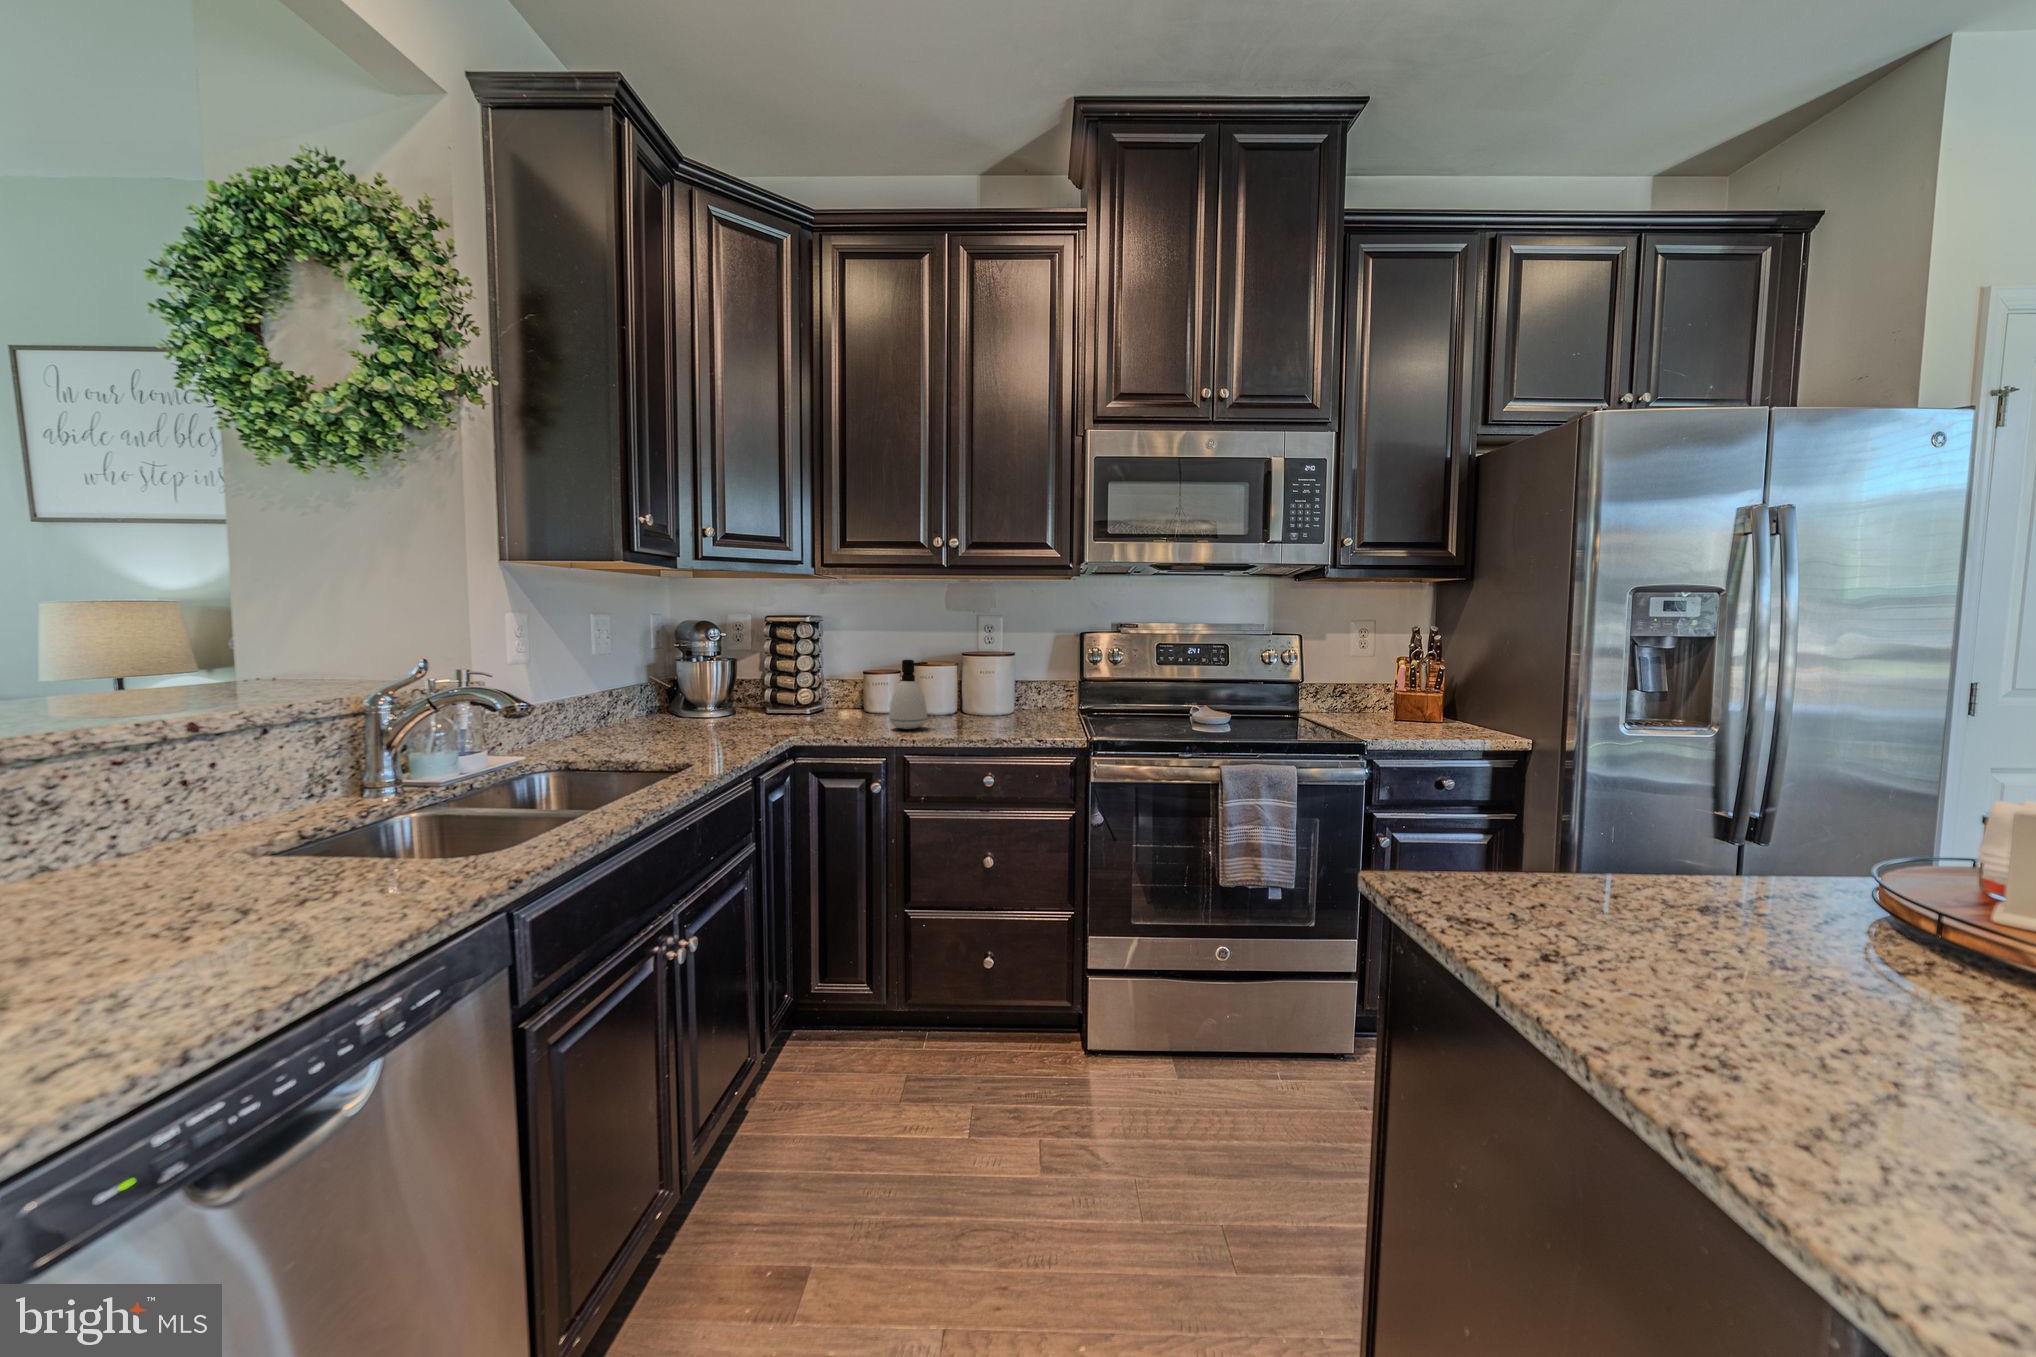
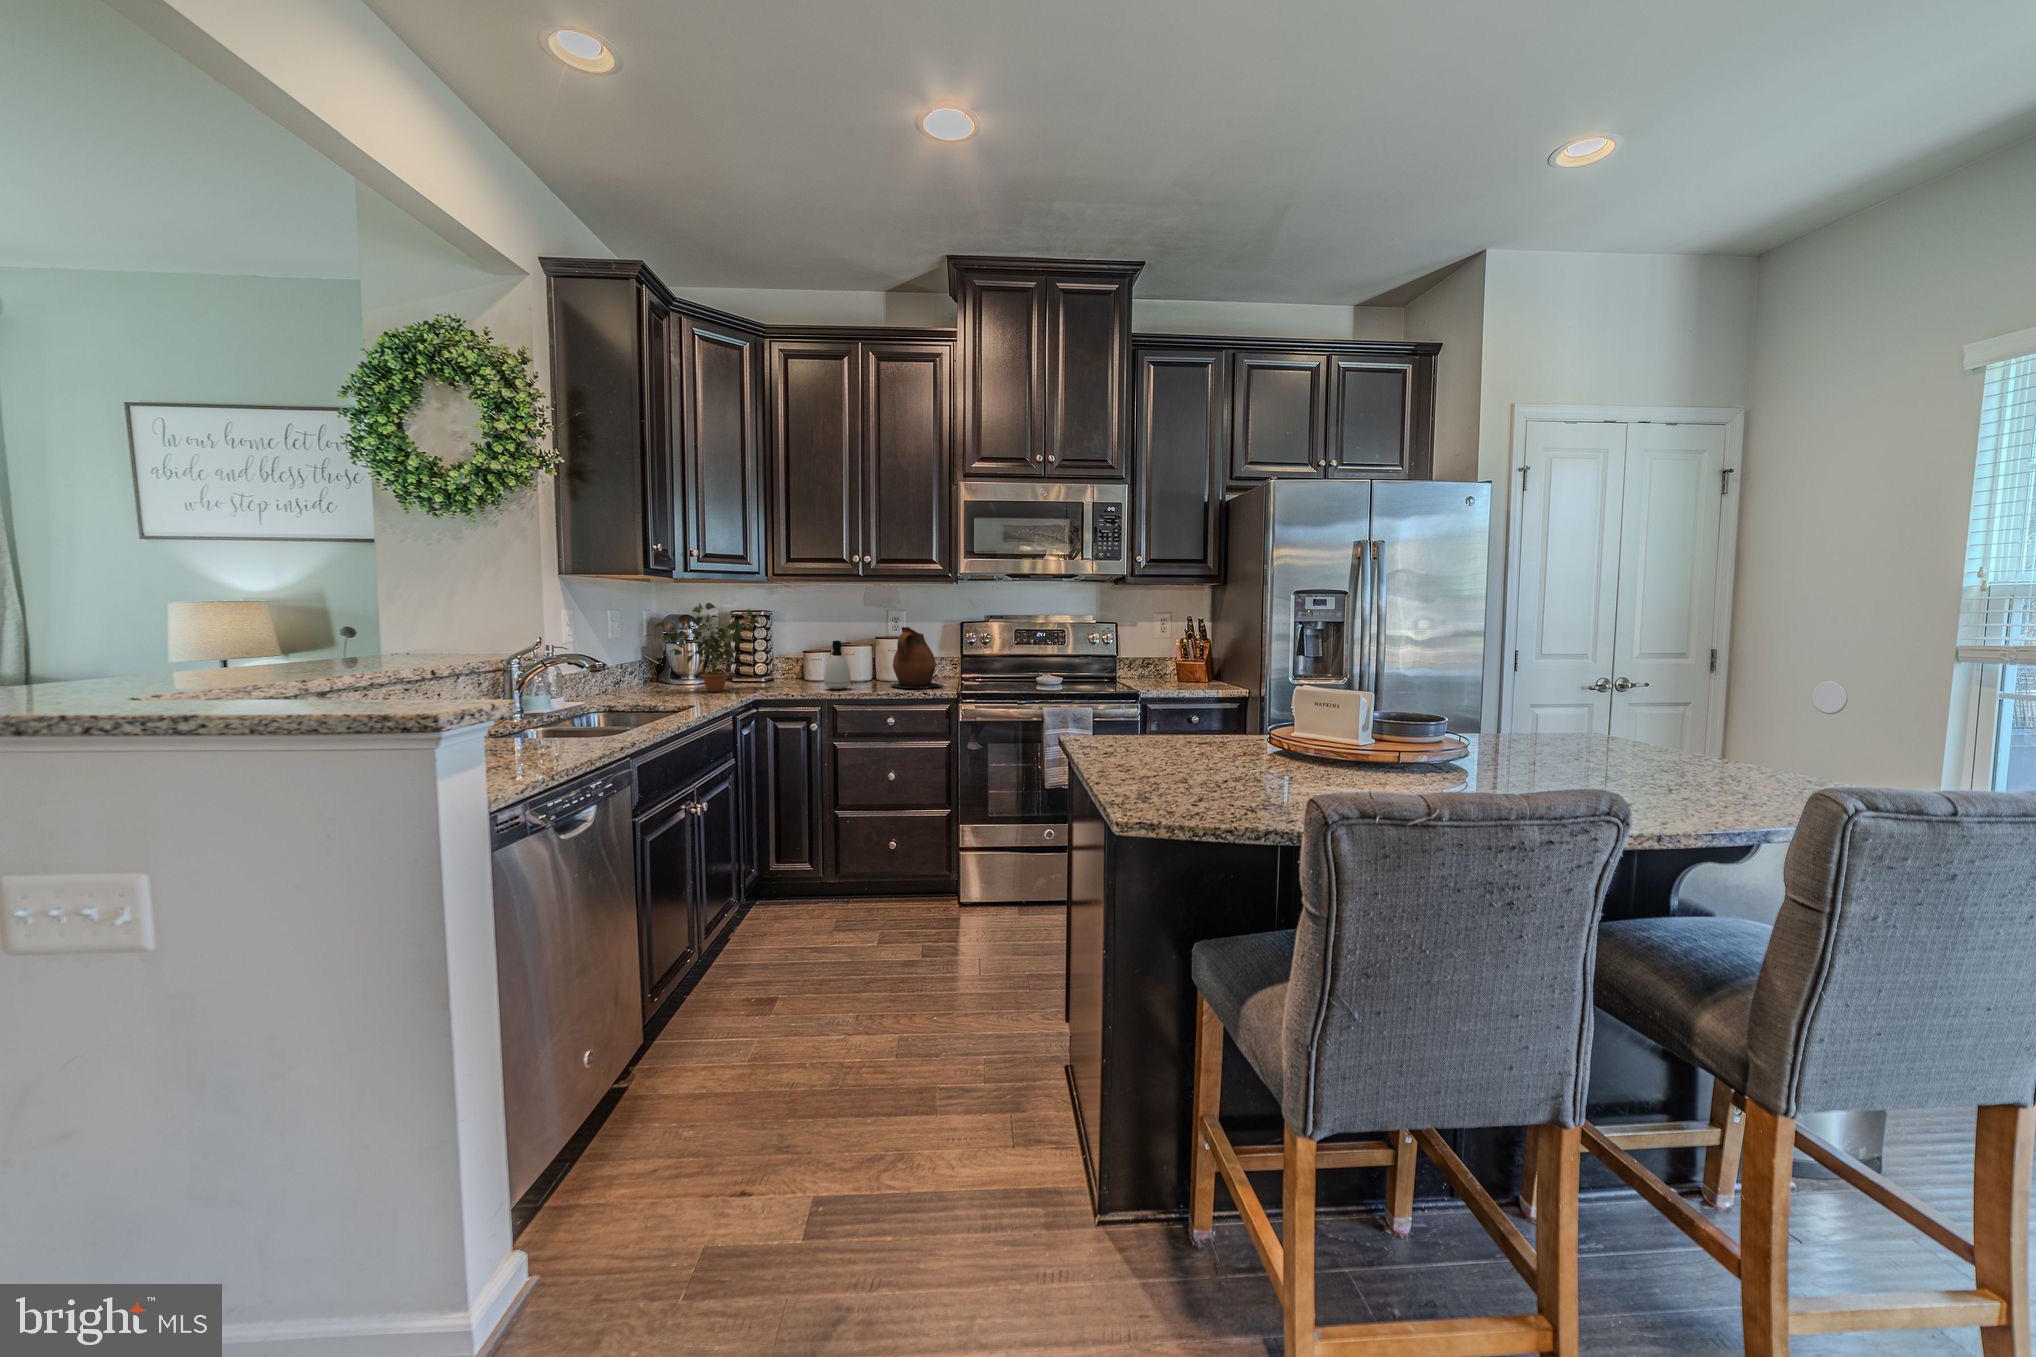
potted plant: none [656,605,801,732] -> present [655,603,759,692]
ceramic pitcher: none [978,640,1058,729] -> present [890,627,943,688]

